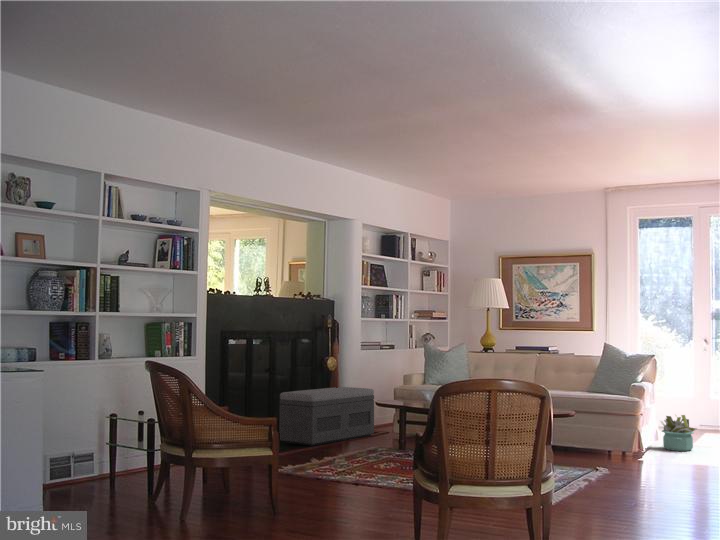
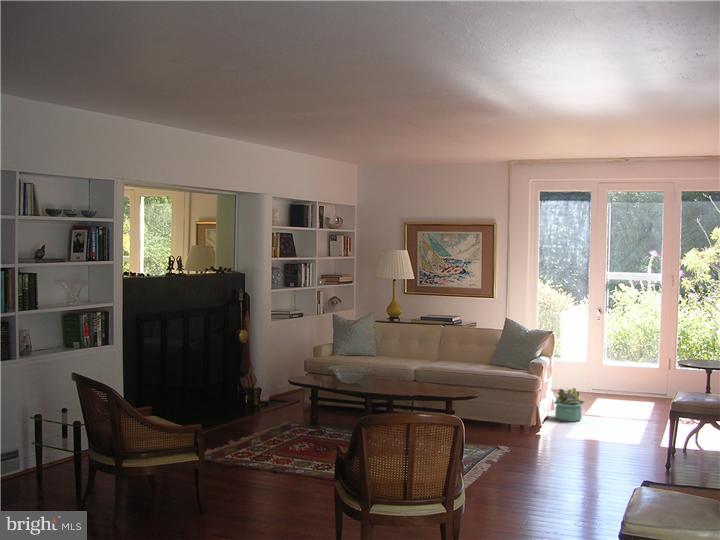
storage bench: present [279,387,374,446] -> none [194,360,286,423]

